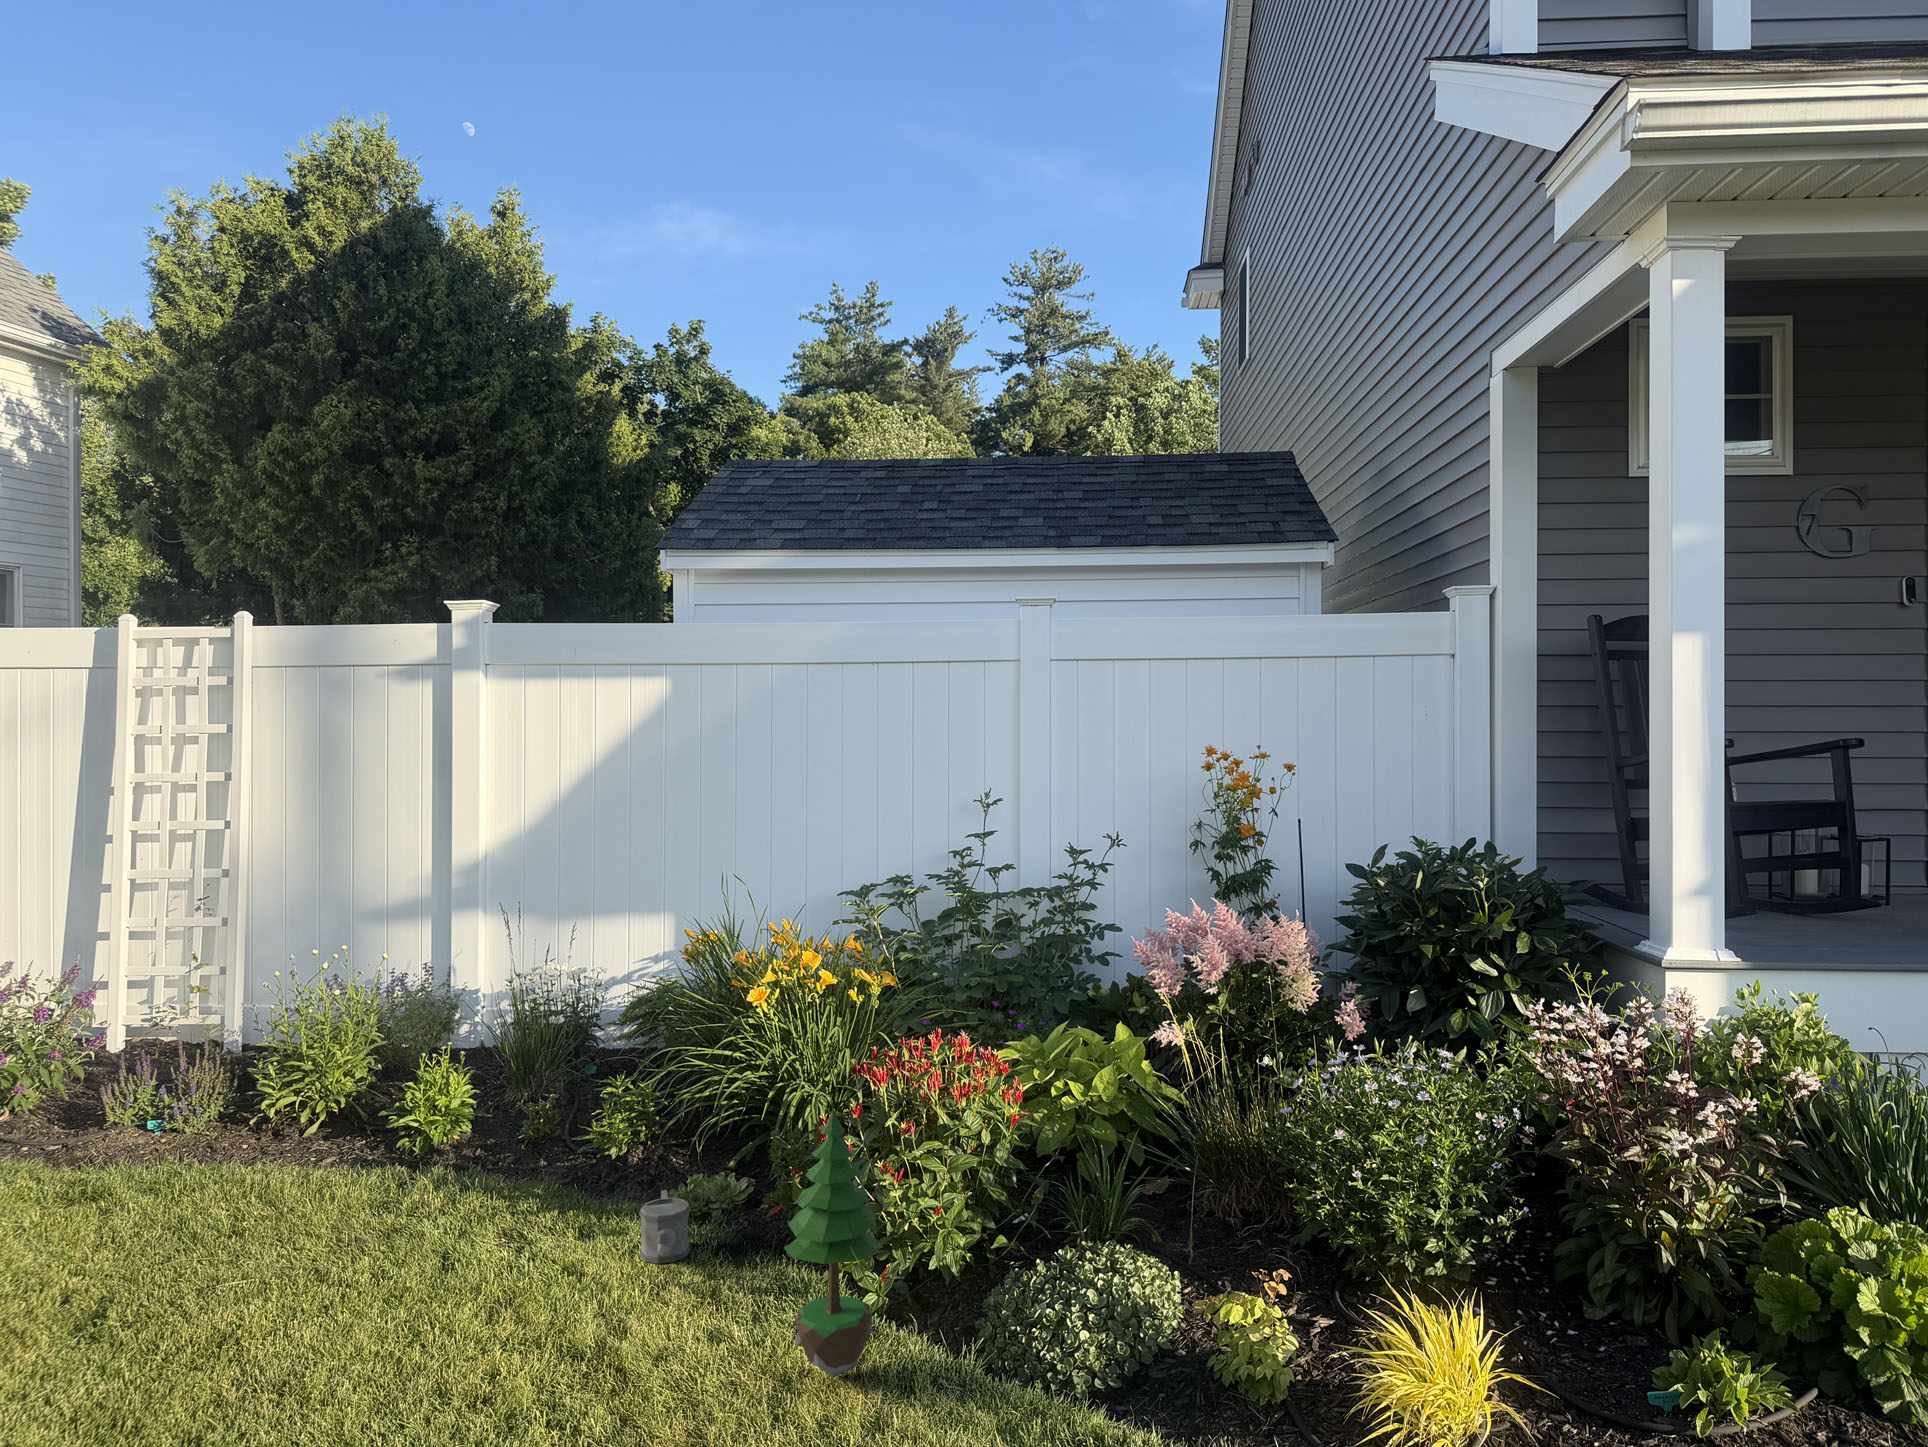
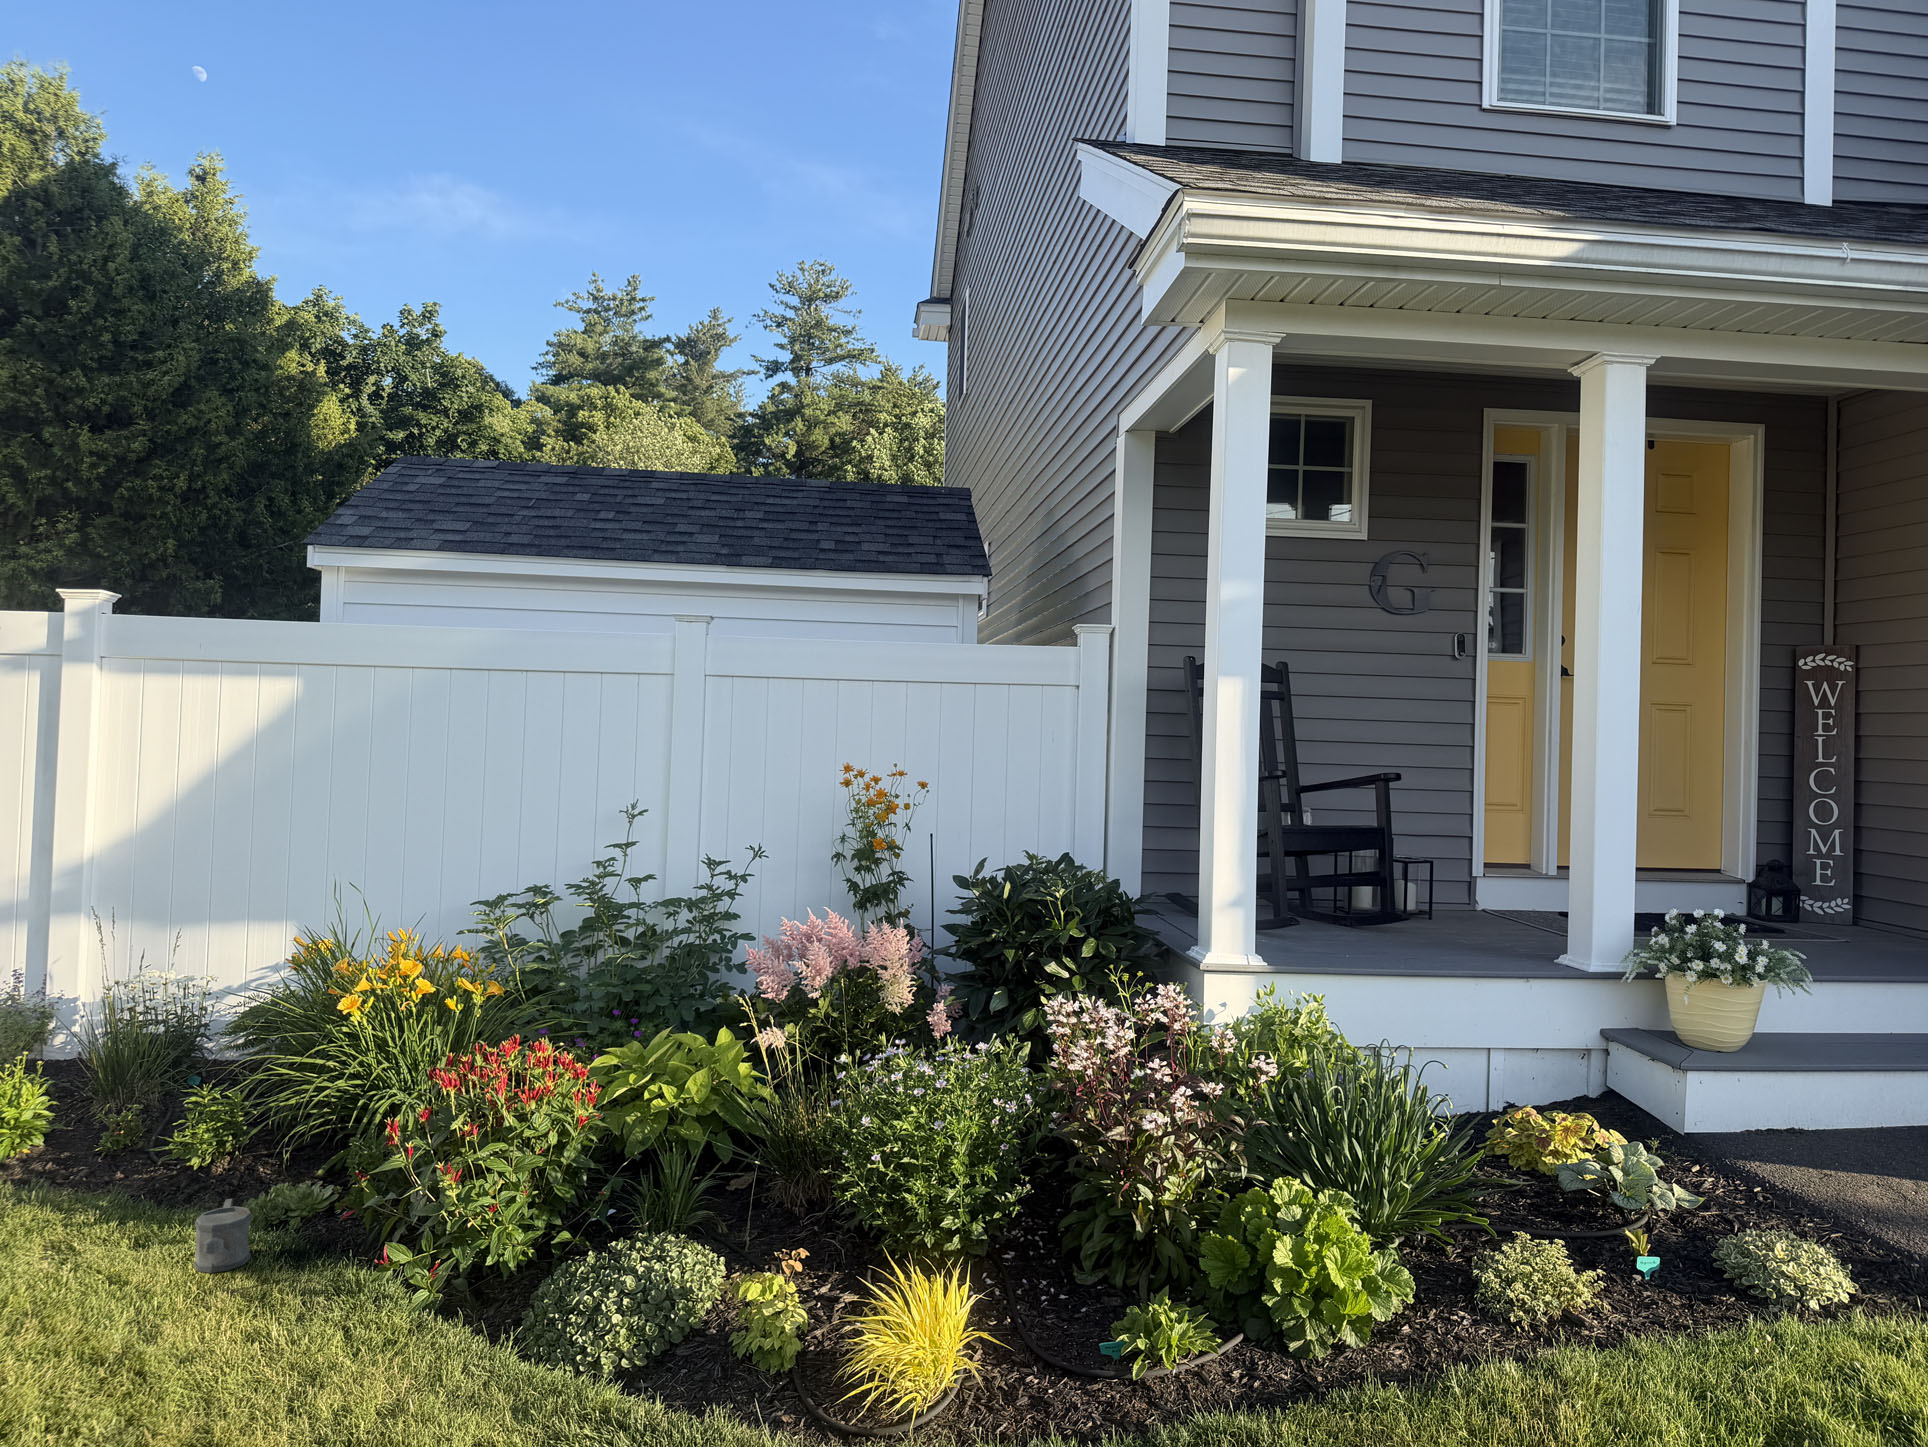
potted tree: present [784,1109,879,1376] -> none [310,1115,413,1374]

